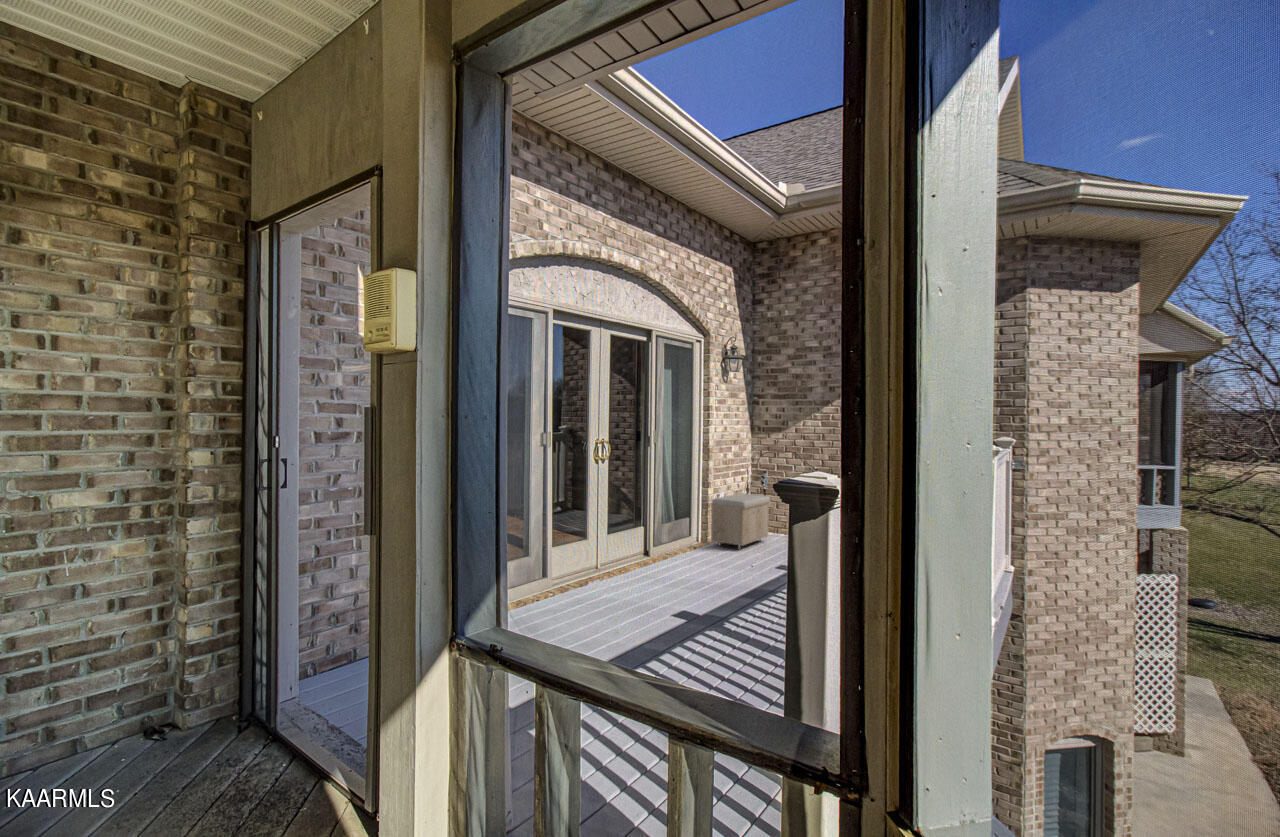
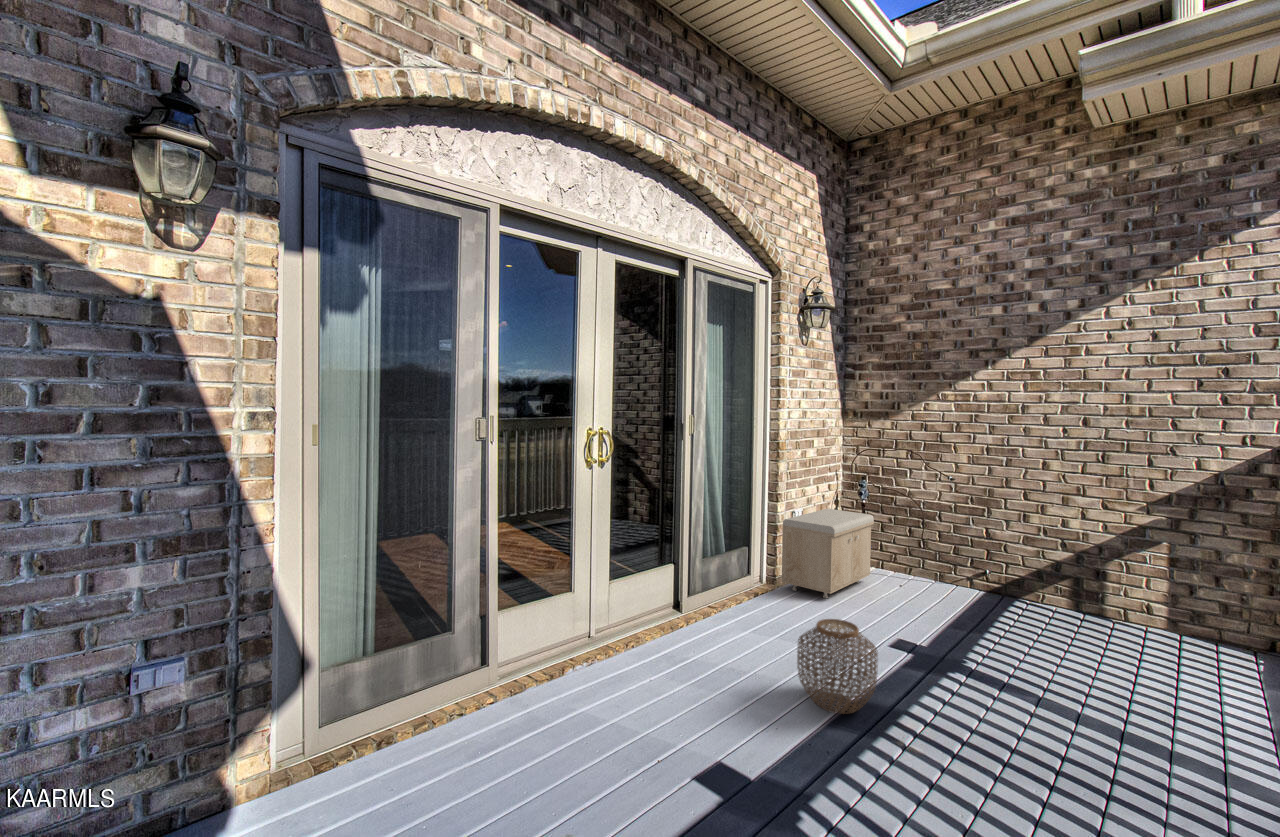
woven basket: none [722,545,765,595] -> present [797,619,878,714]

